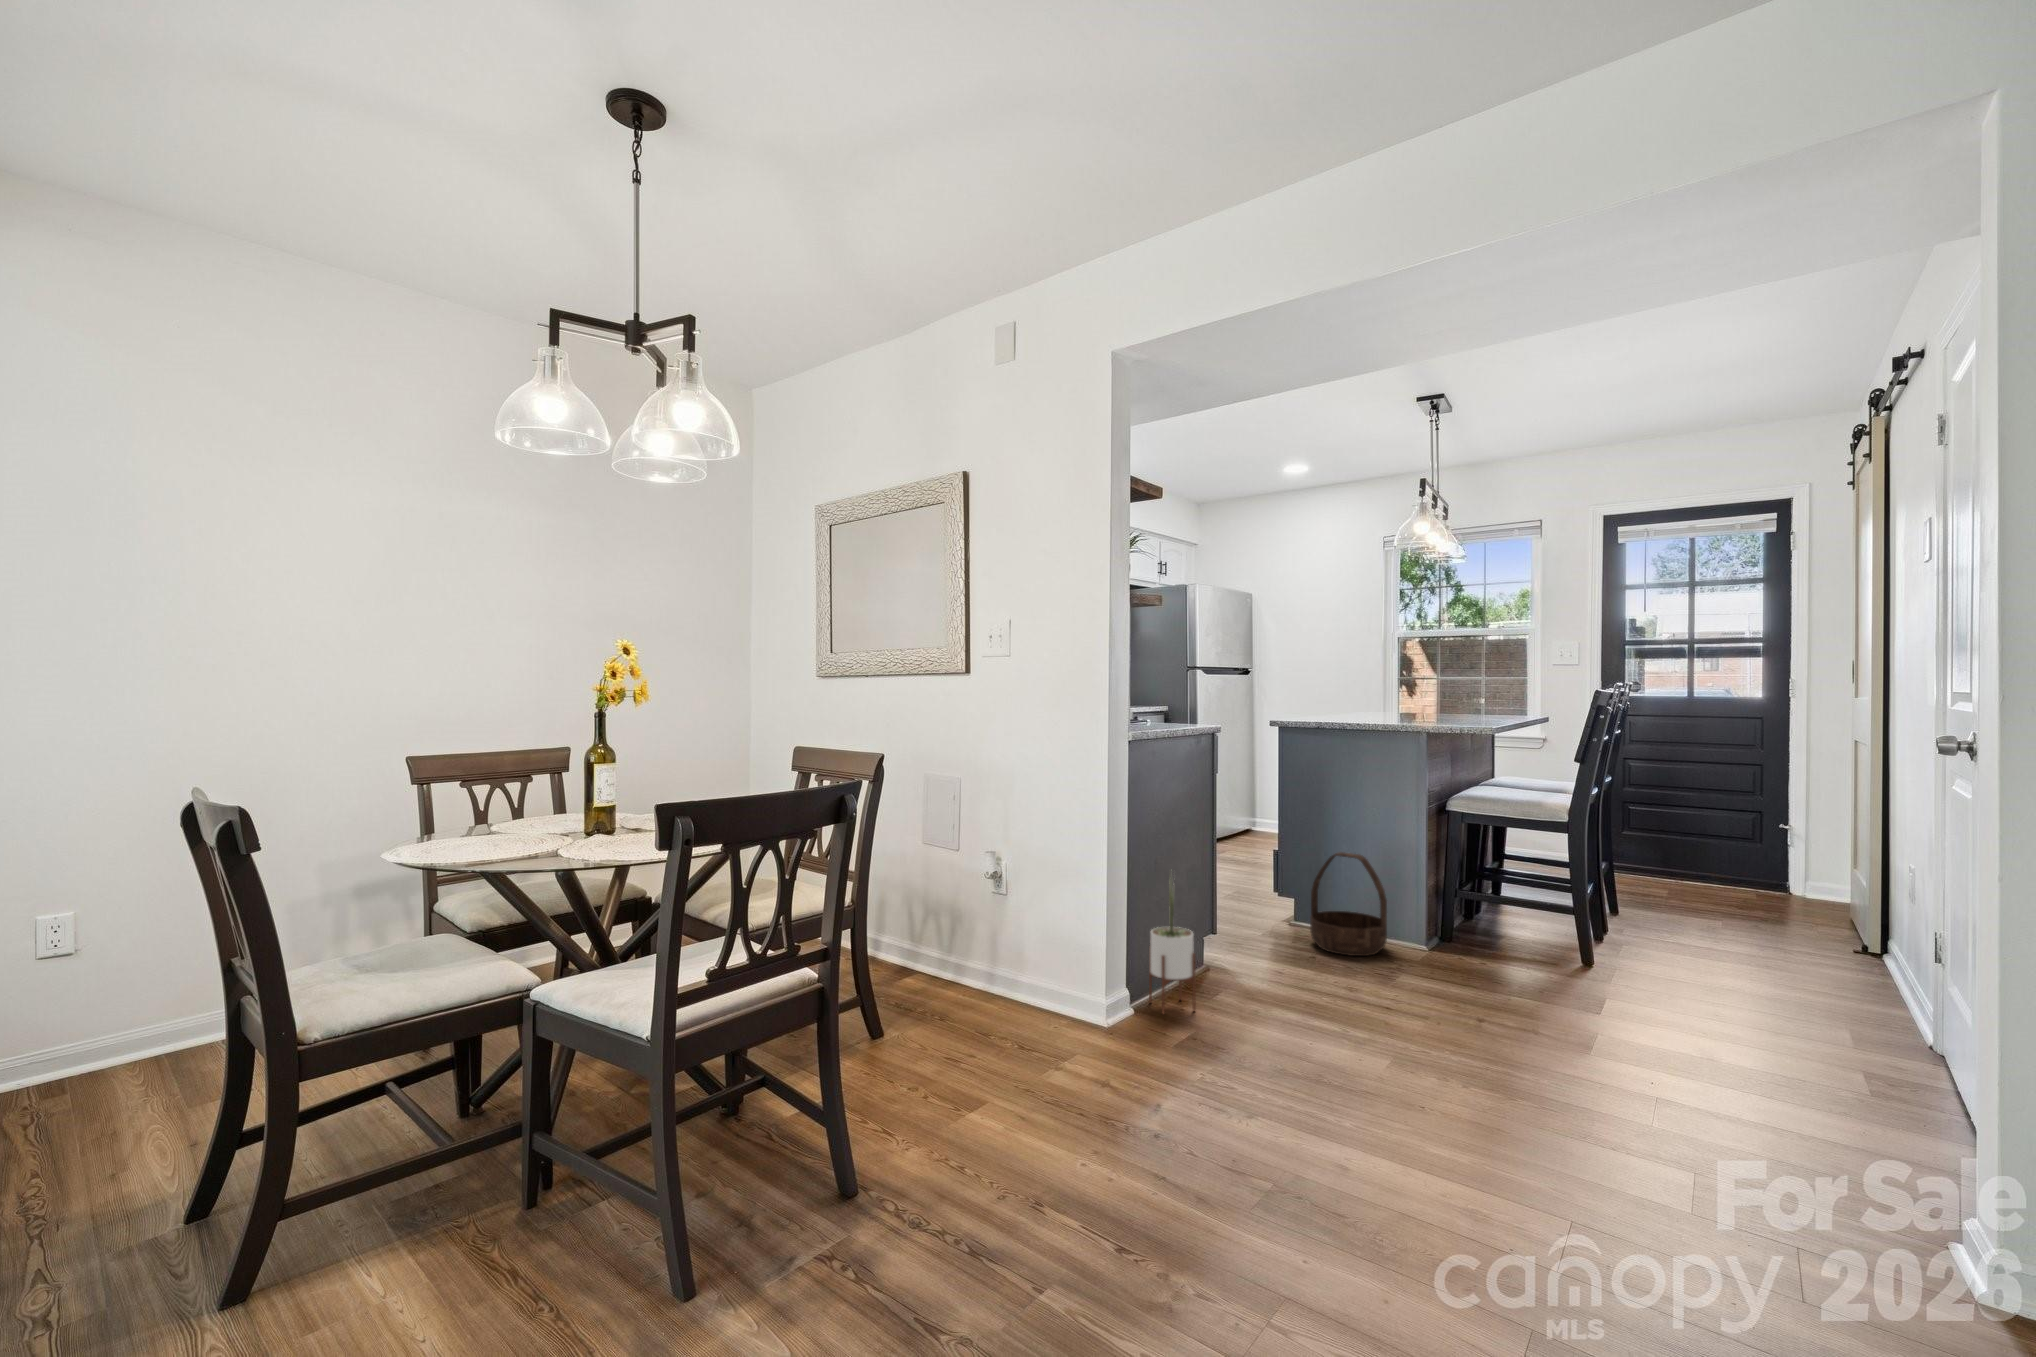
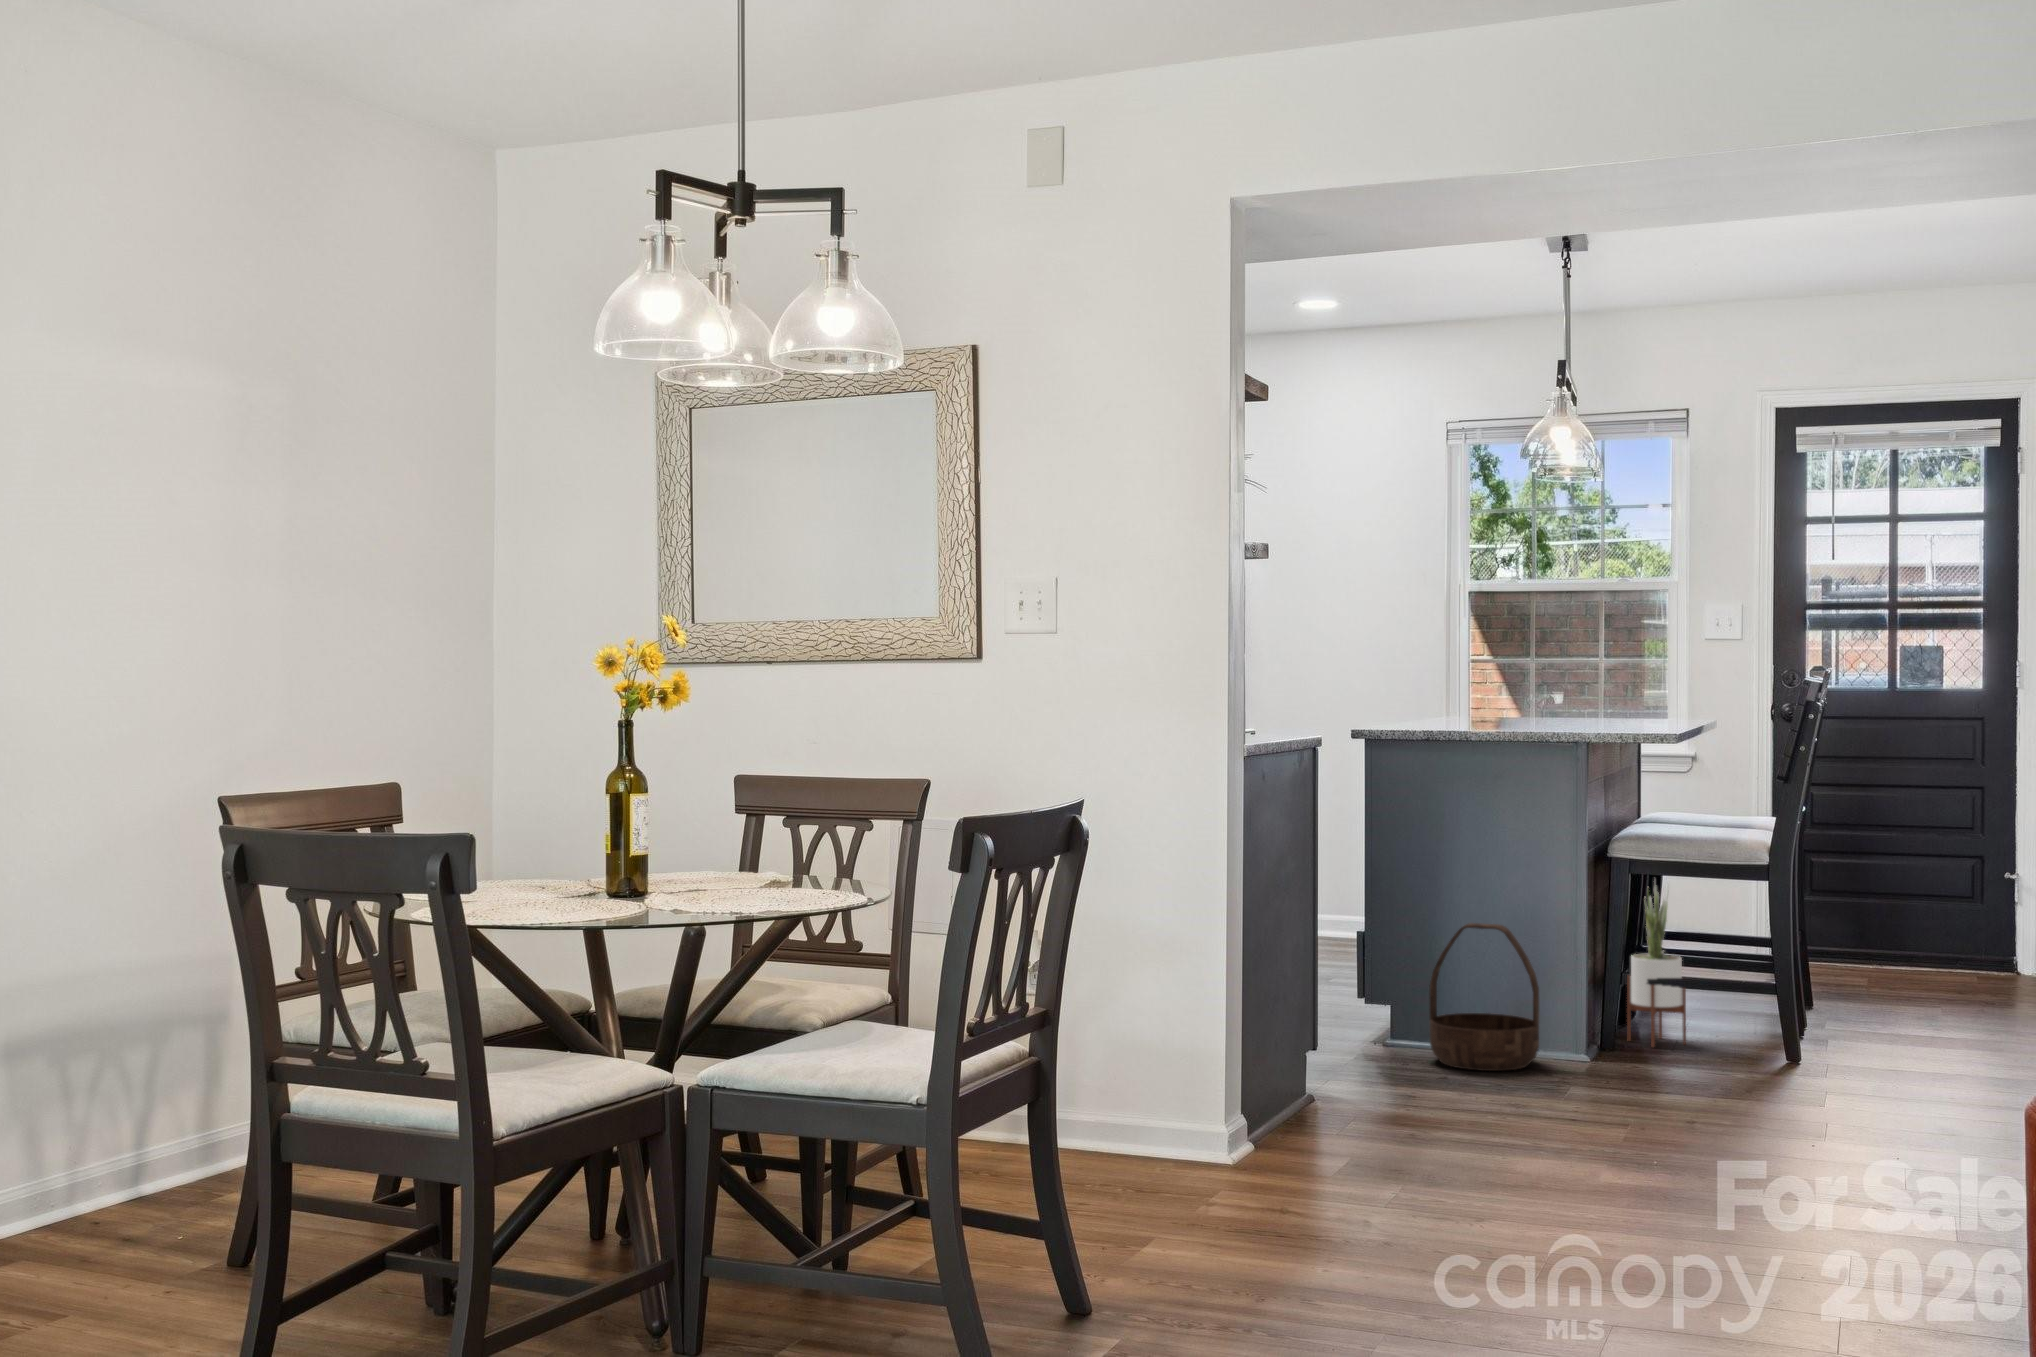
potted plant: present [1149,880,1196,1014] -> present [1627,885,1686,1047]

